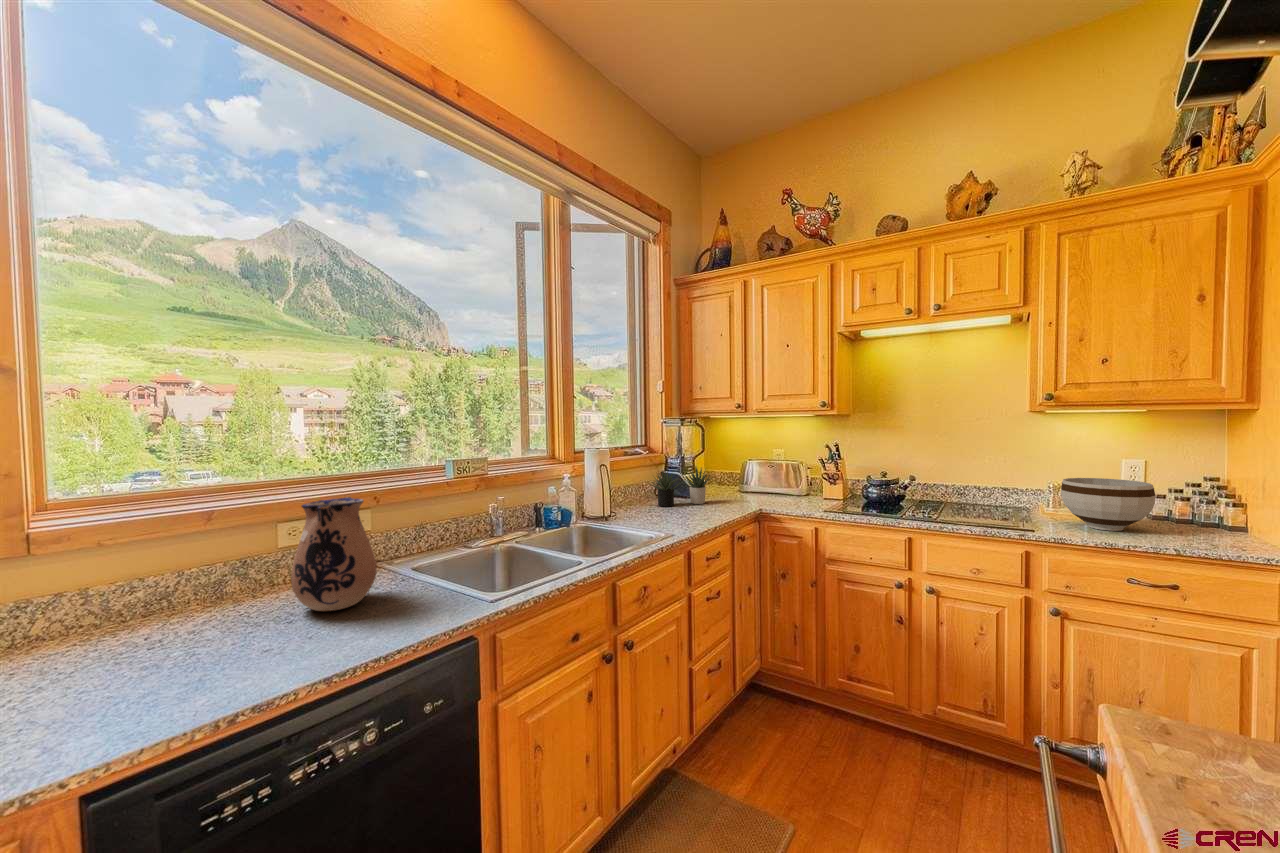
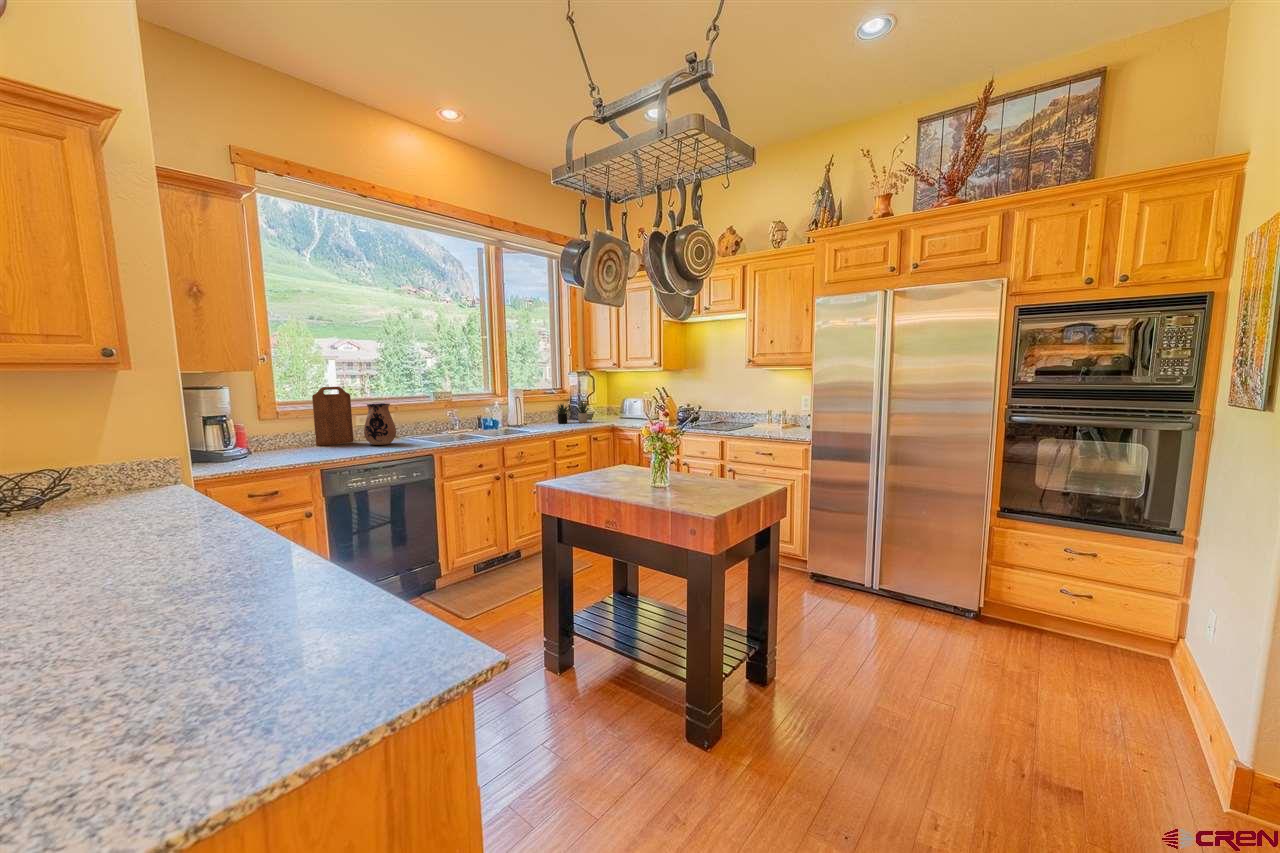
cutting board: none [150,459,267,620] -> present [312,387,353,446]
bowl: present [1061,478,1155,531] -> none [748,405,785,431]

